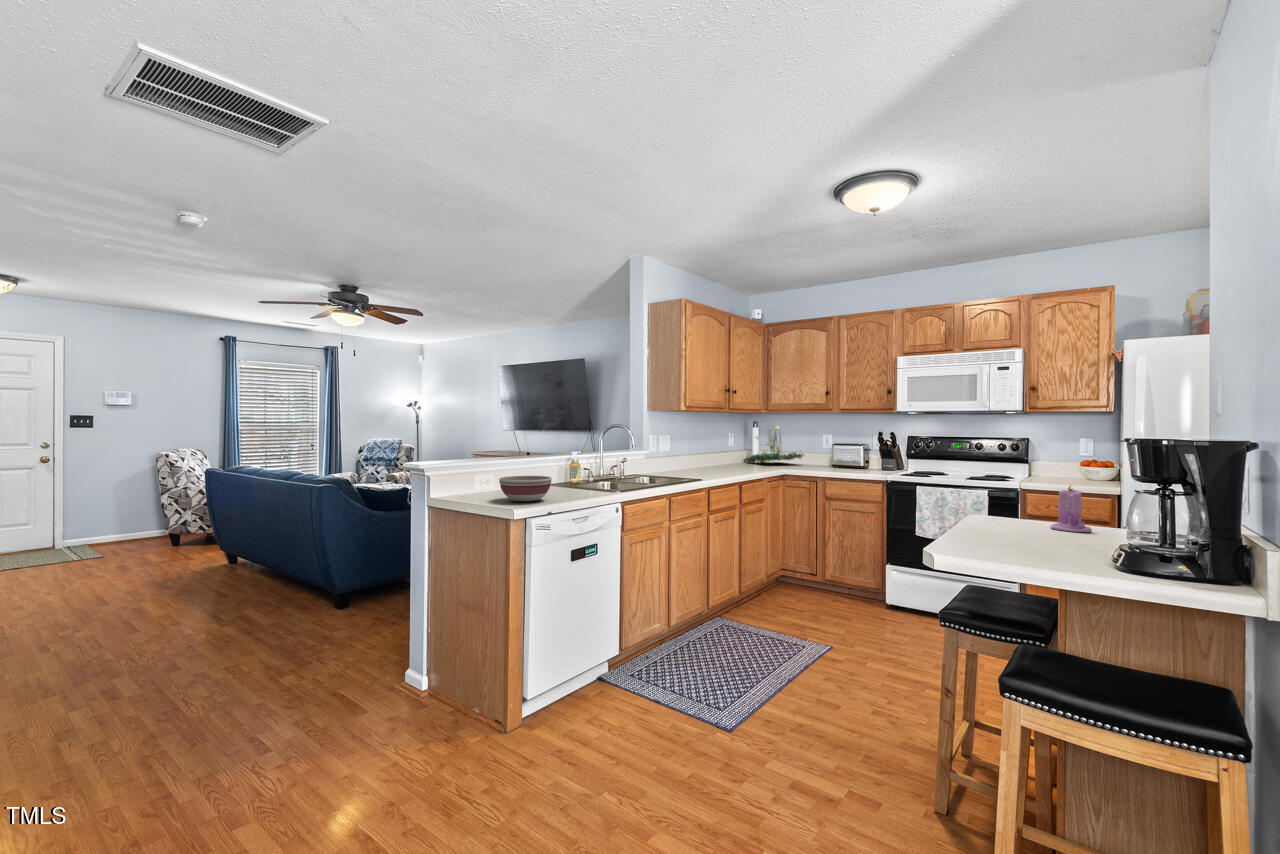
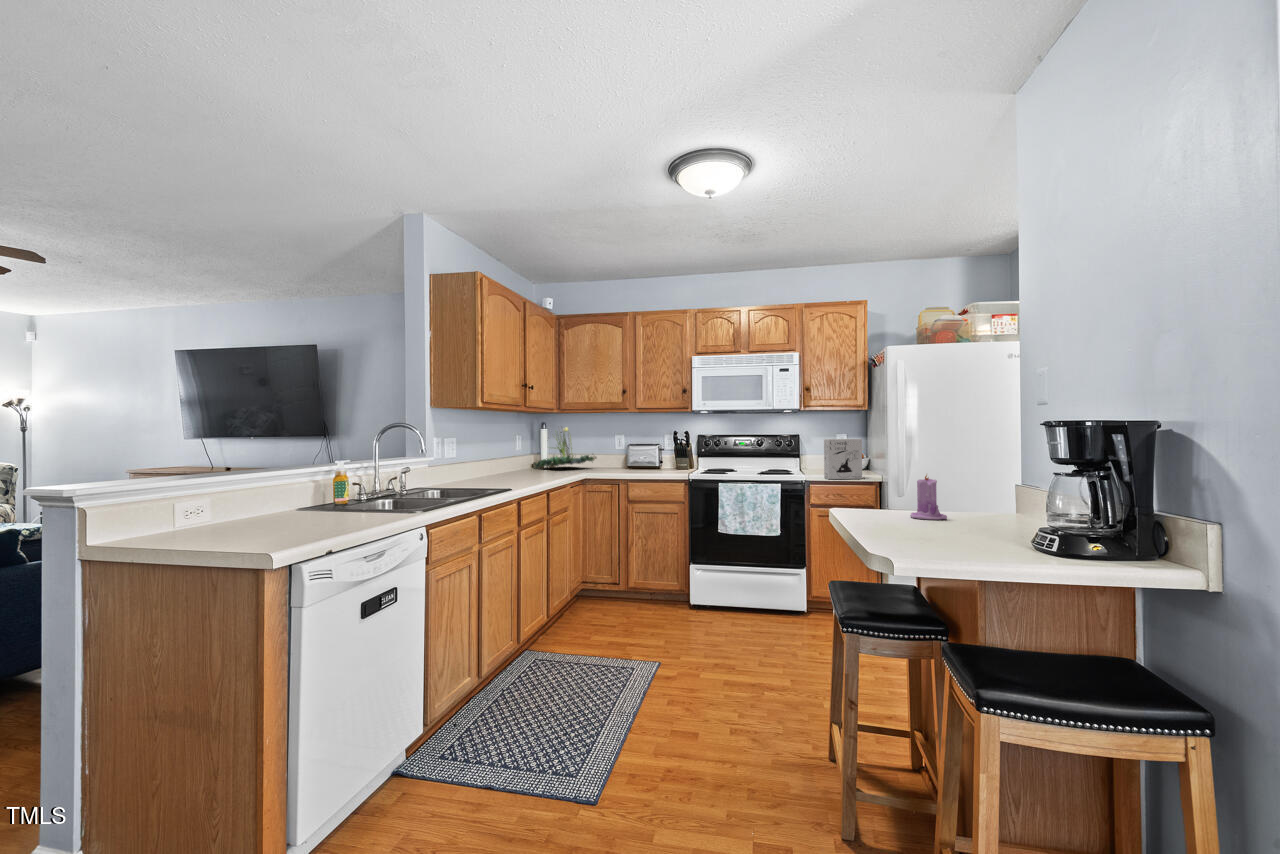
cereal box: none [1044,444,1094,489] -> present [824,439,862,479]
bowl: present [499,476,552,501] -> none [235,497,326,538]

